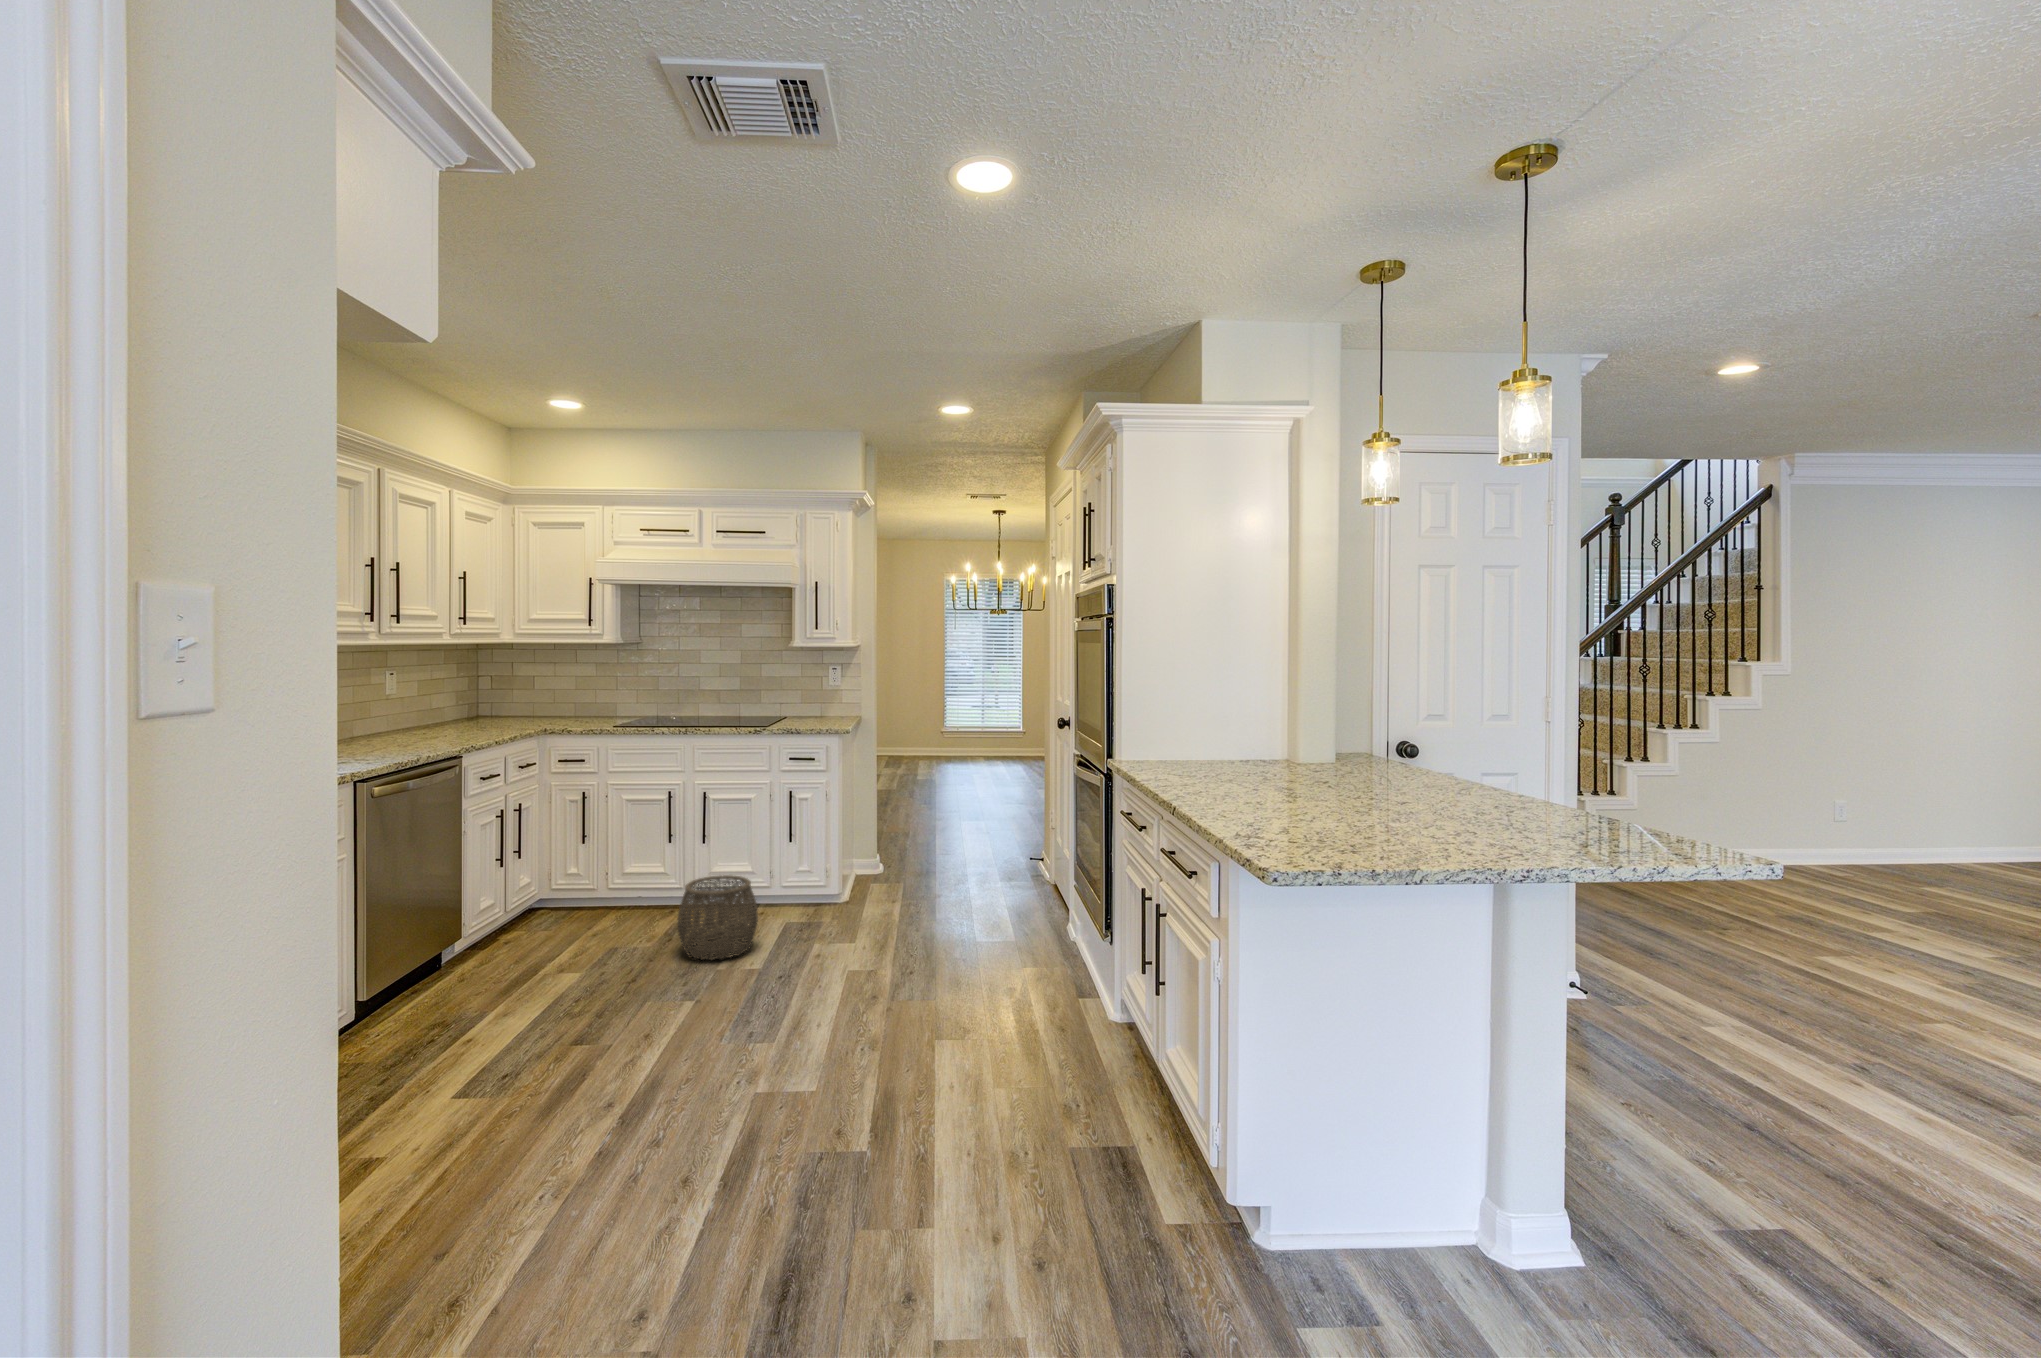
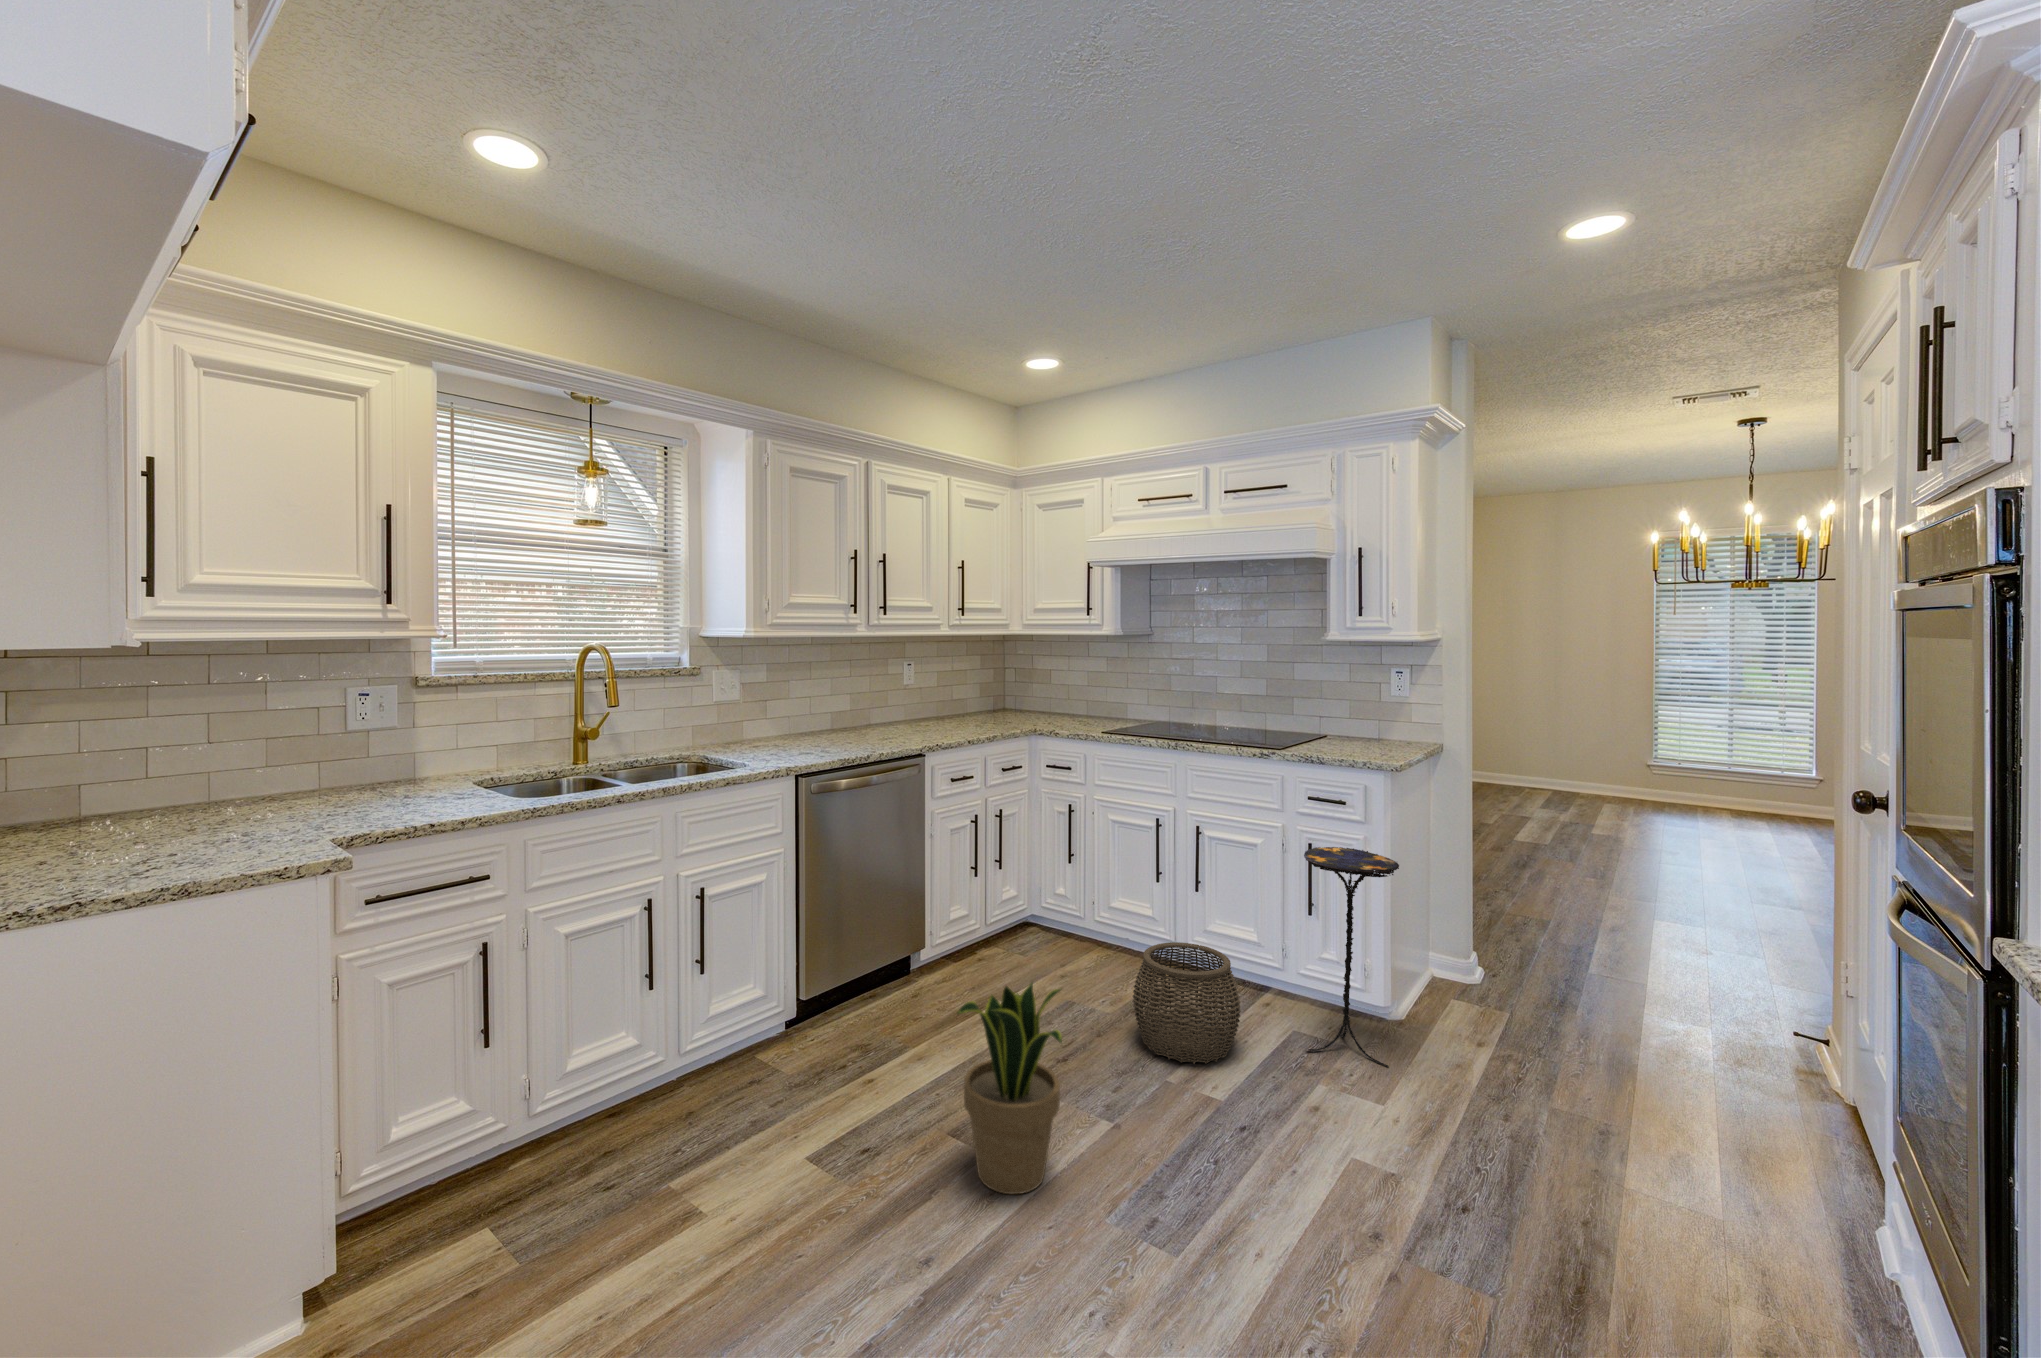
side table: none [793,788,855,932] -> present [1304,847,1399,1066]
potted plant: none [599,901,684,1060] -> present [958,983,1062,1194]

